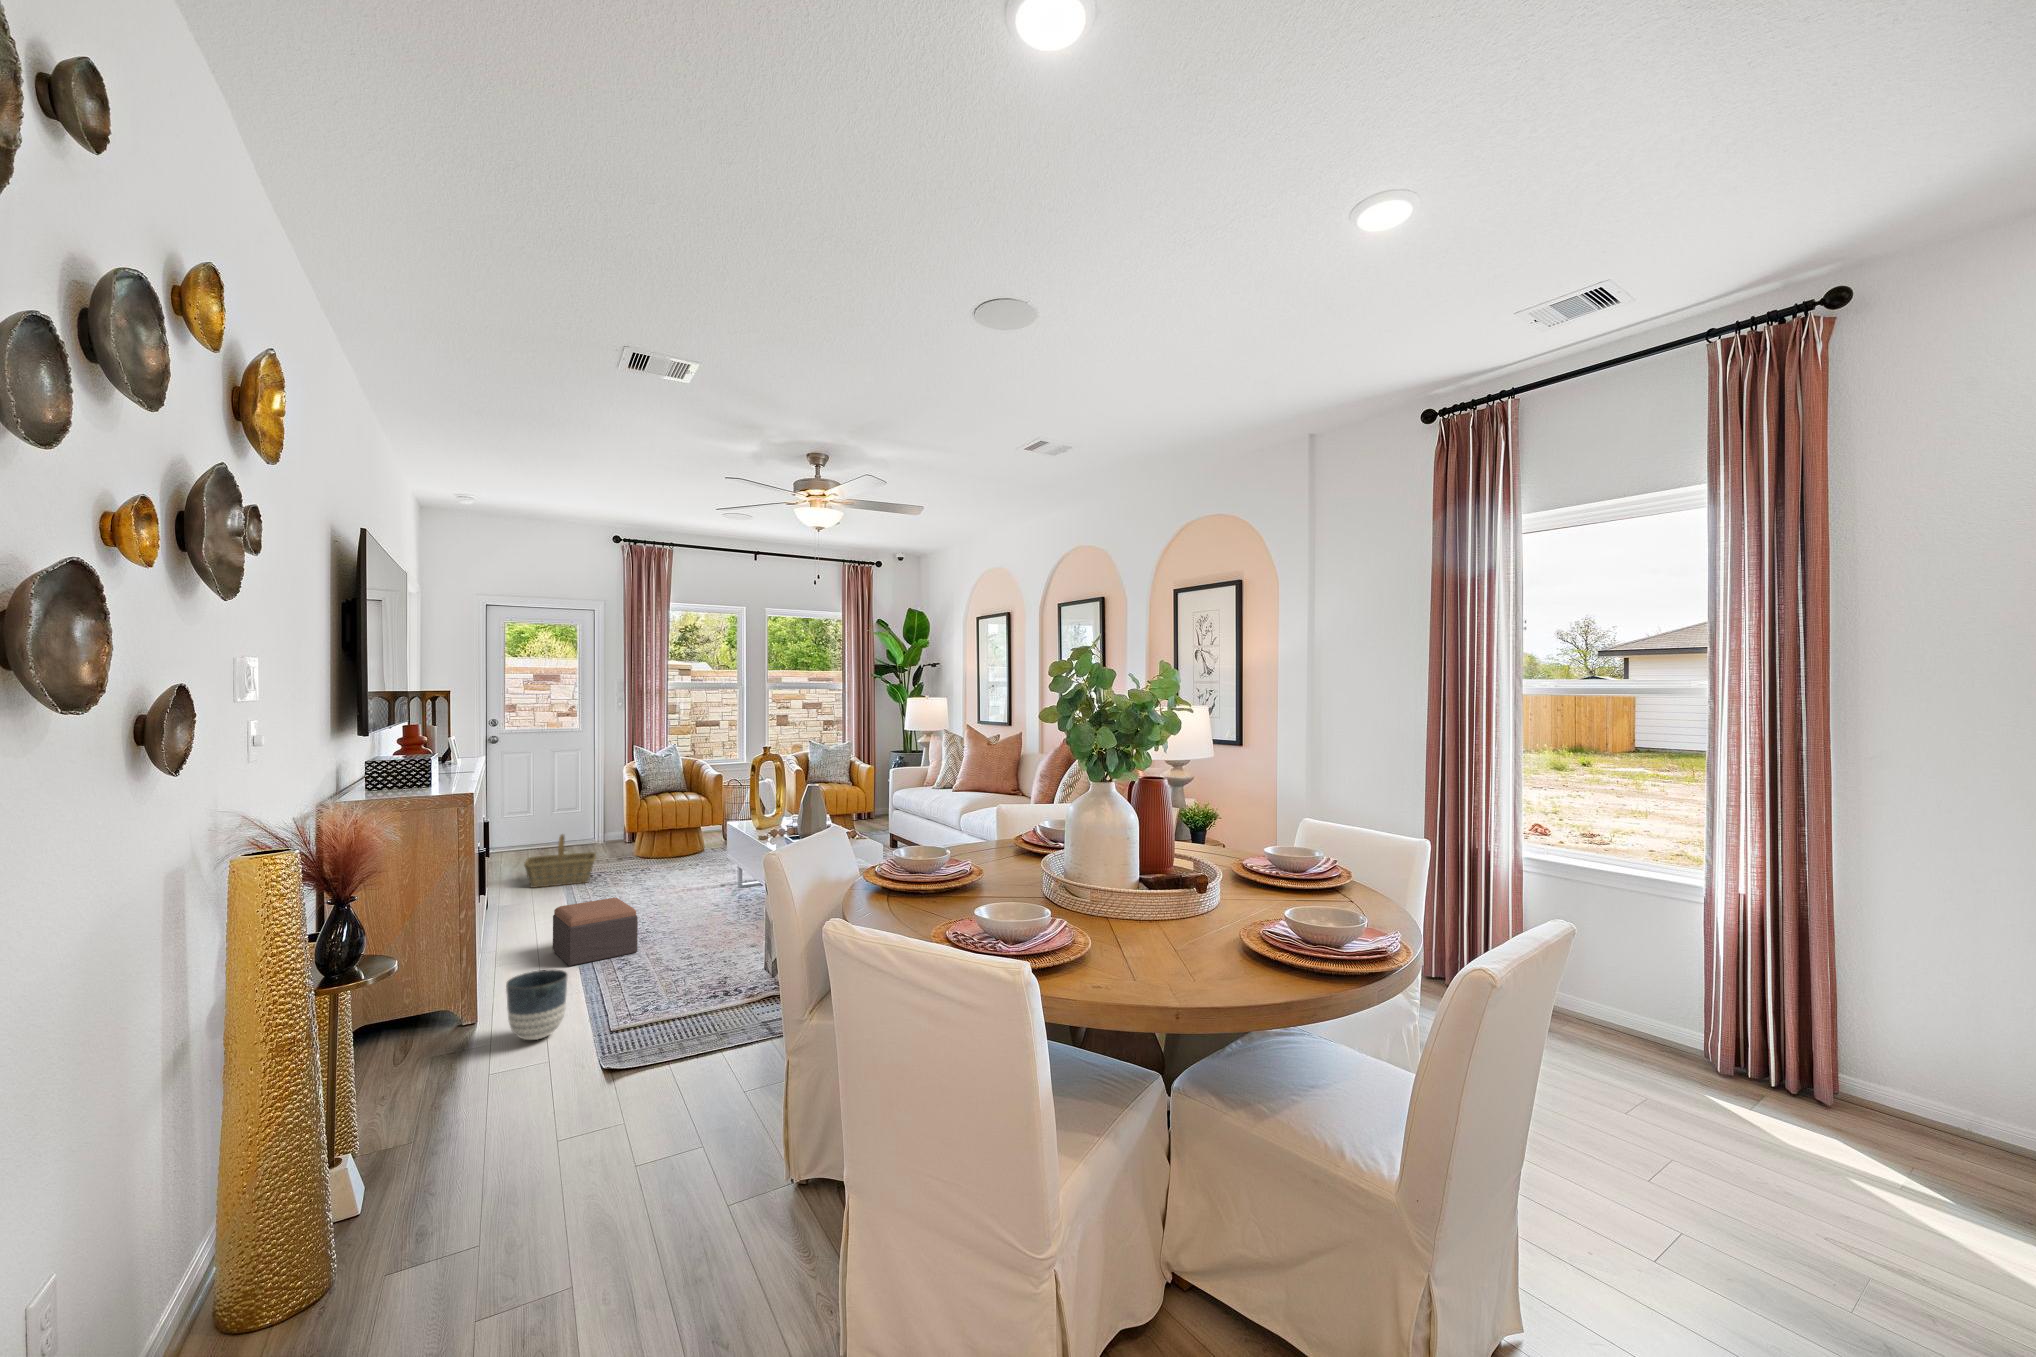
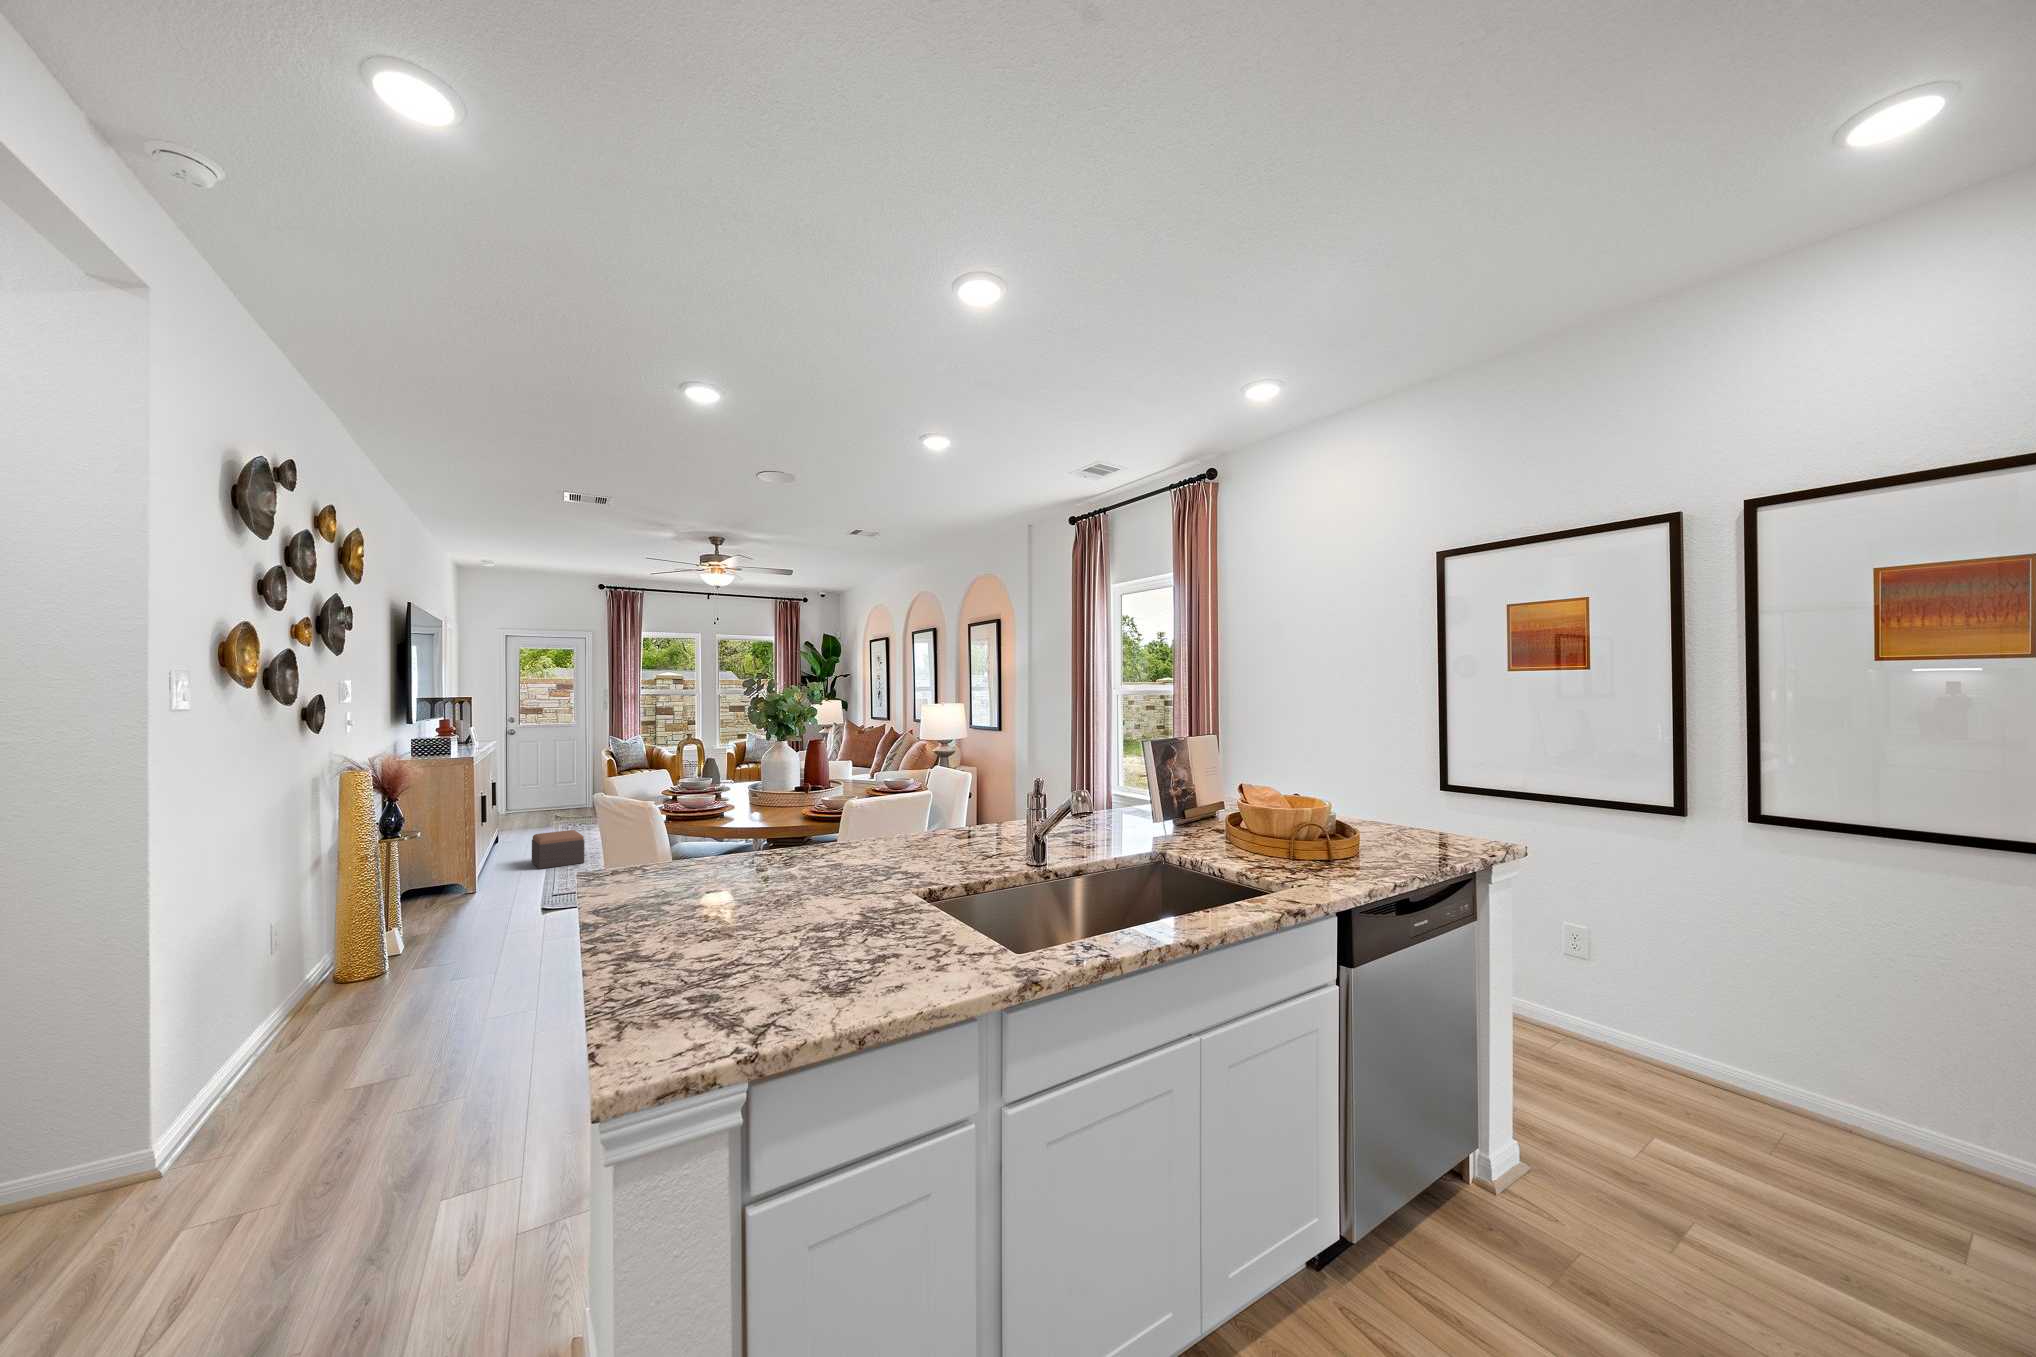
basket: present [524,834,596,888] -> none [525,797,578,832]
planter: present [506,969,568,1040] -> none [489,860,526,898]

